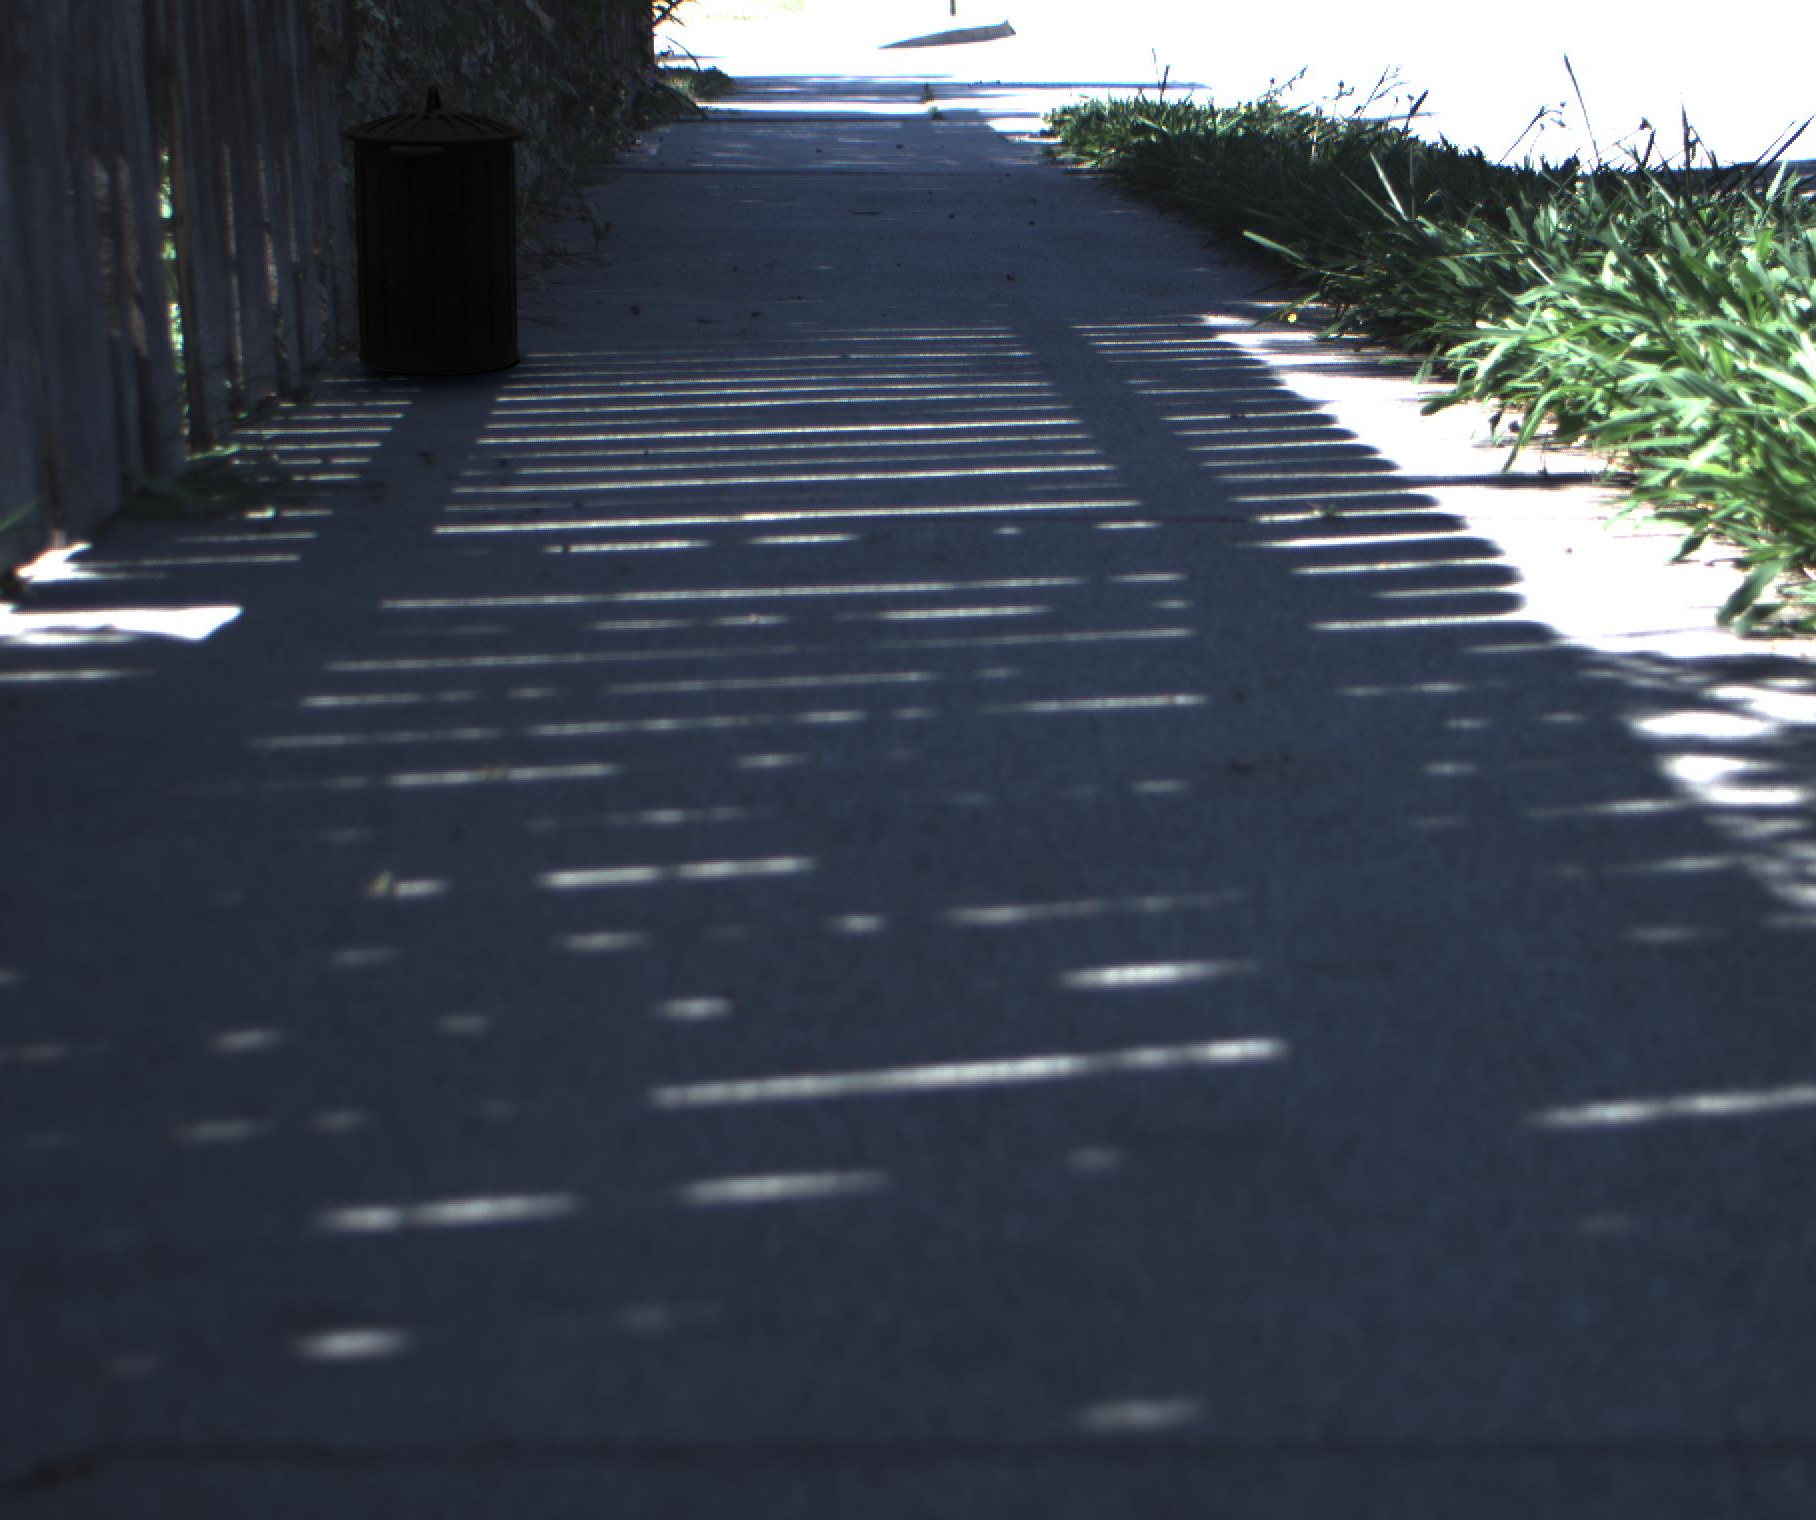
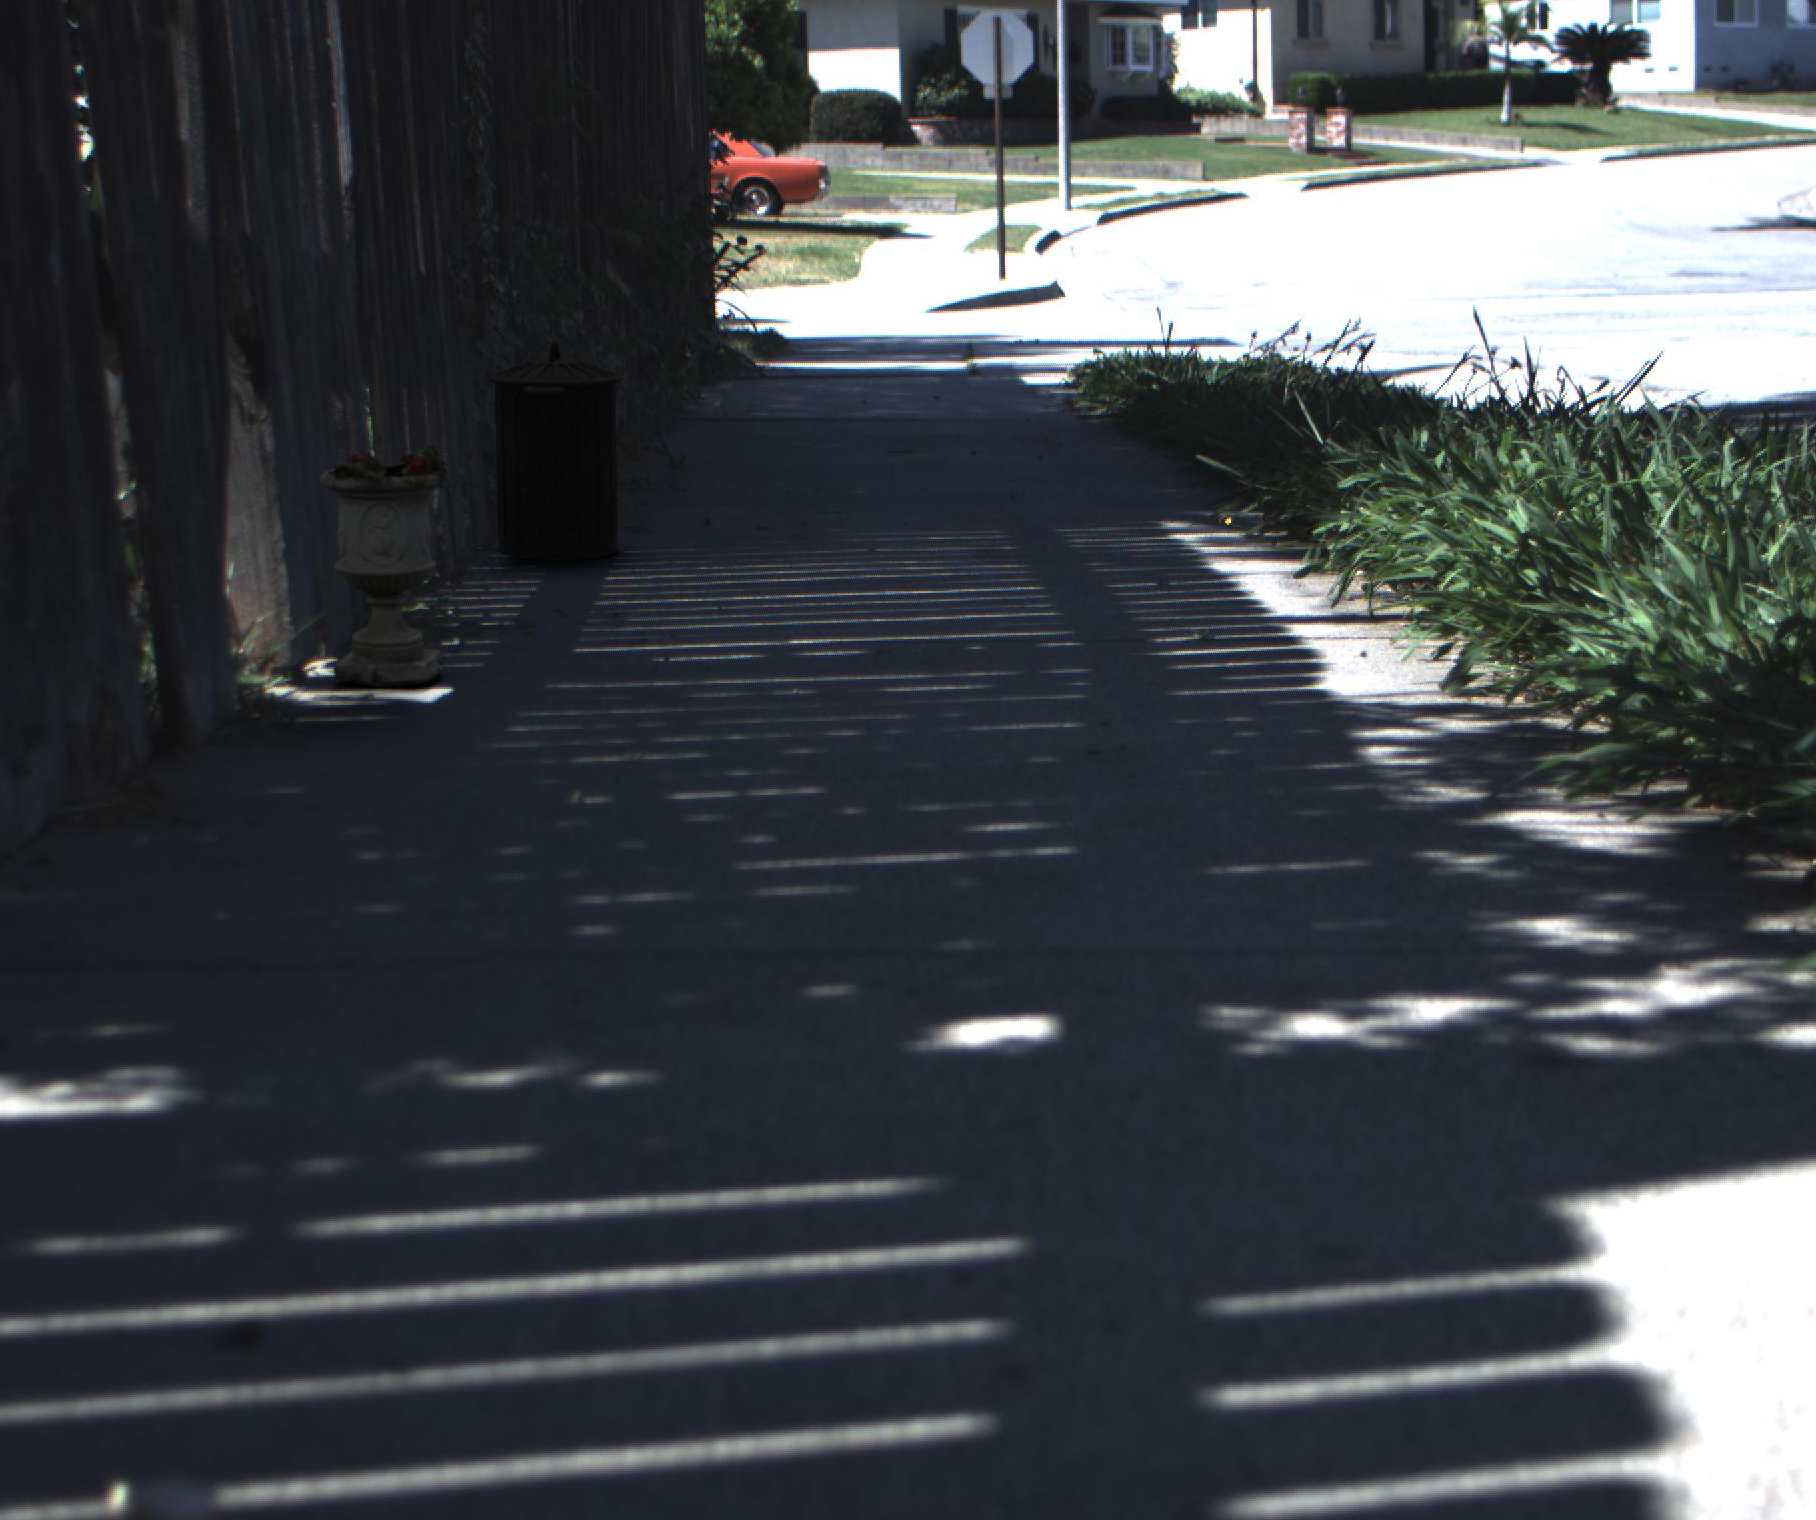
planter: none [36,243,238,606] -> present [320,444,449,687]

